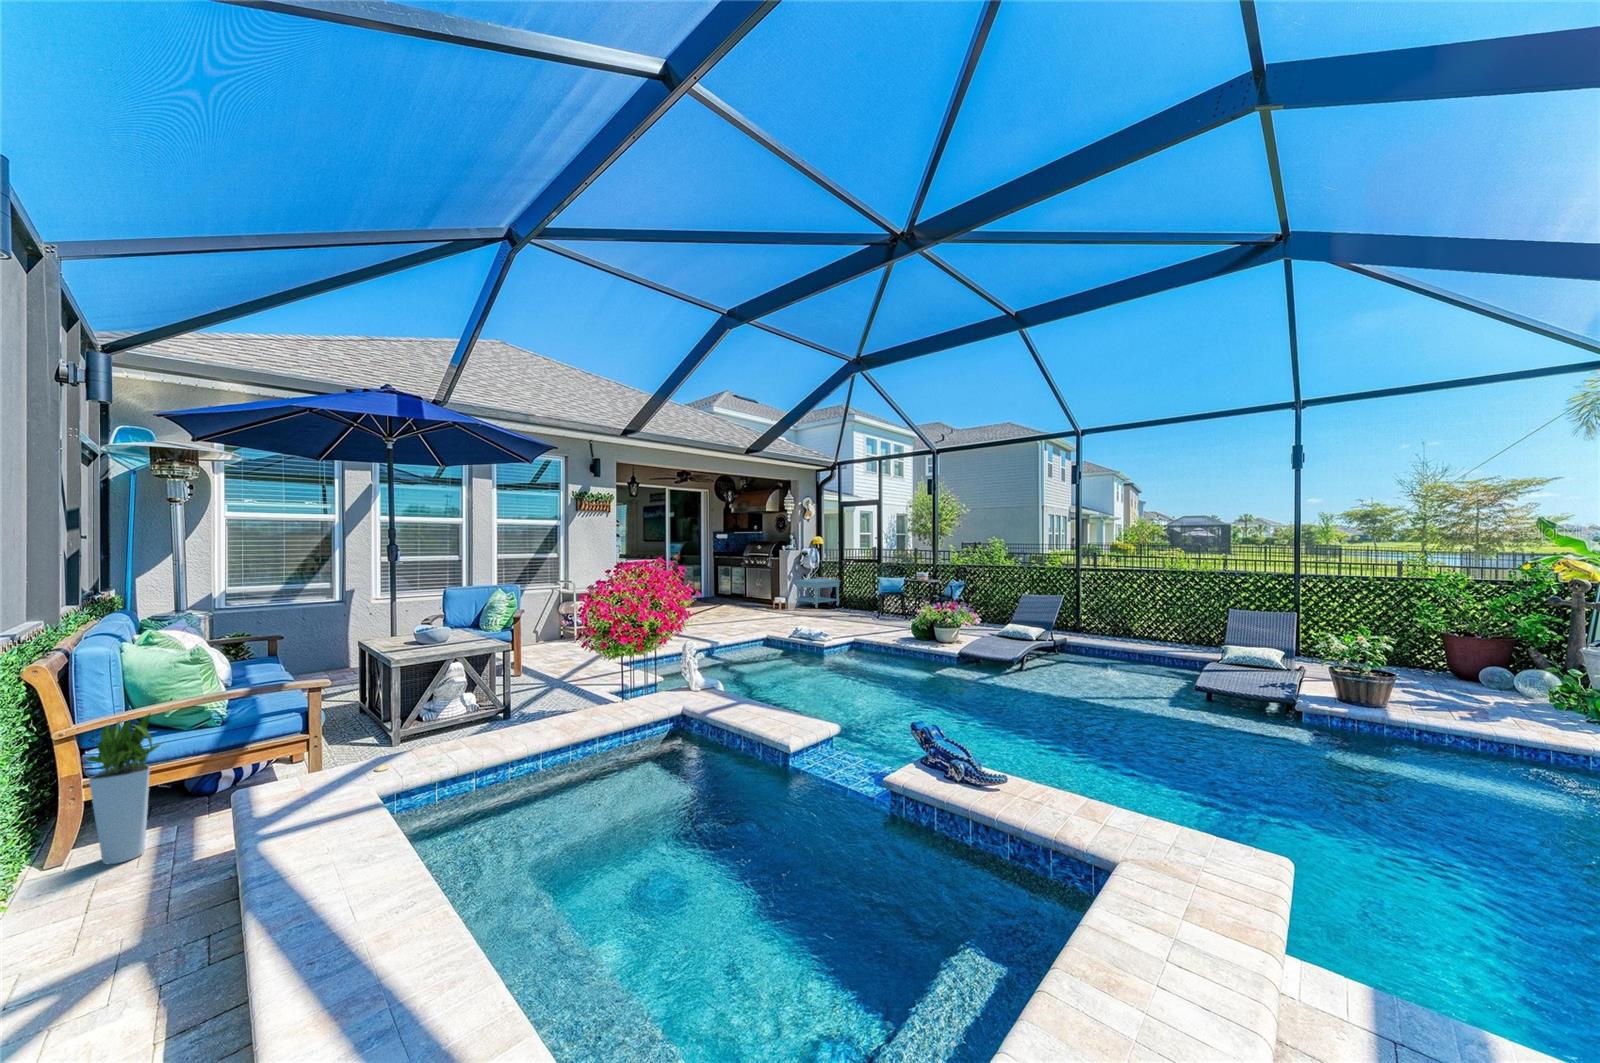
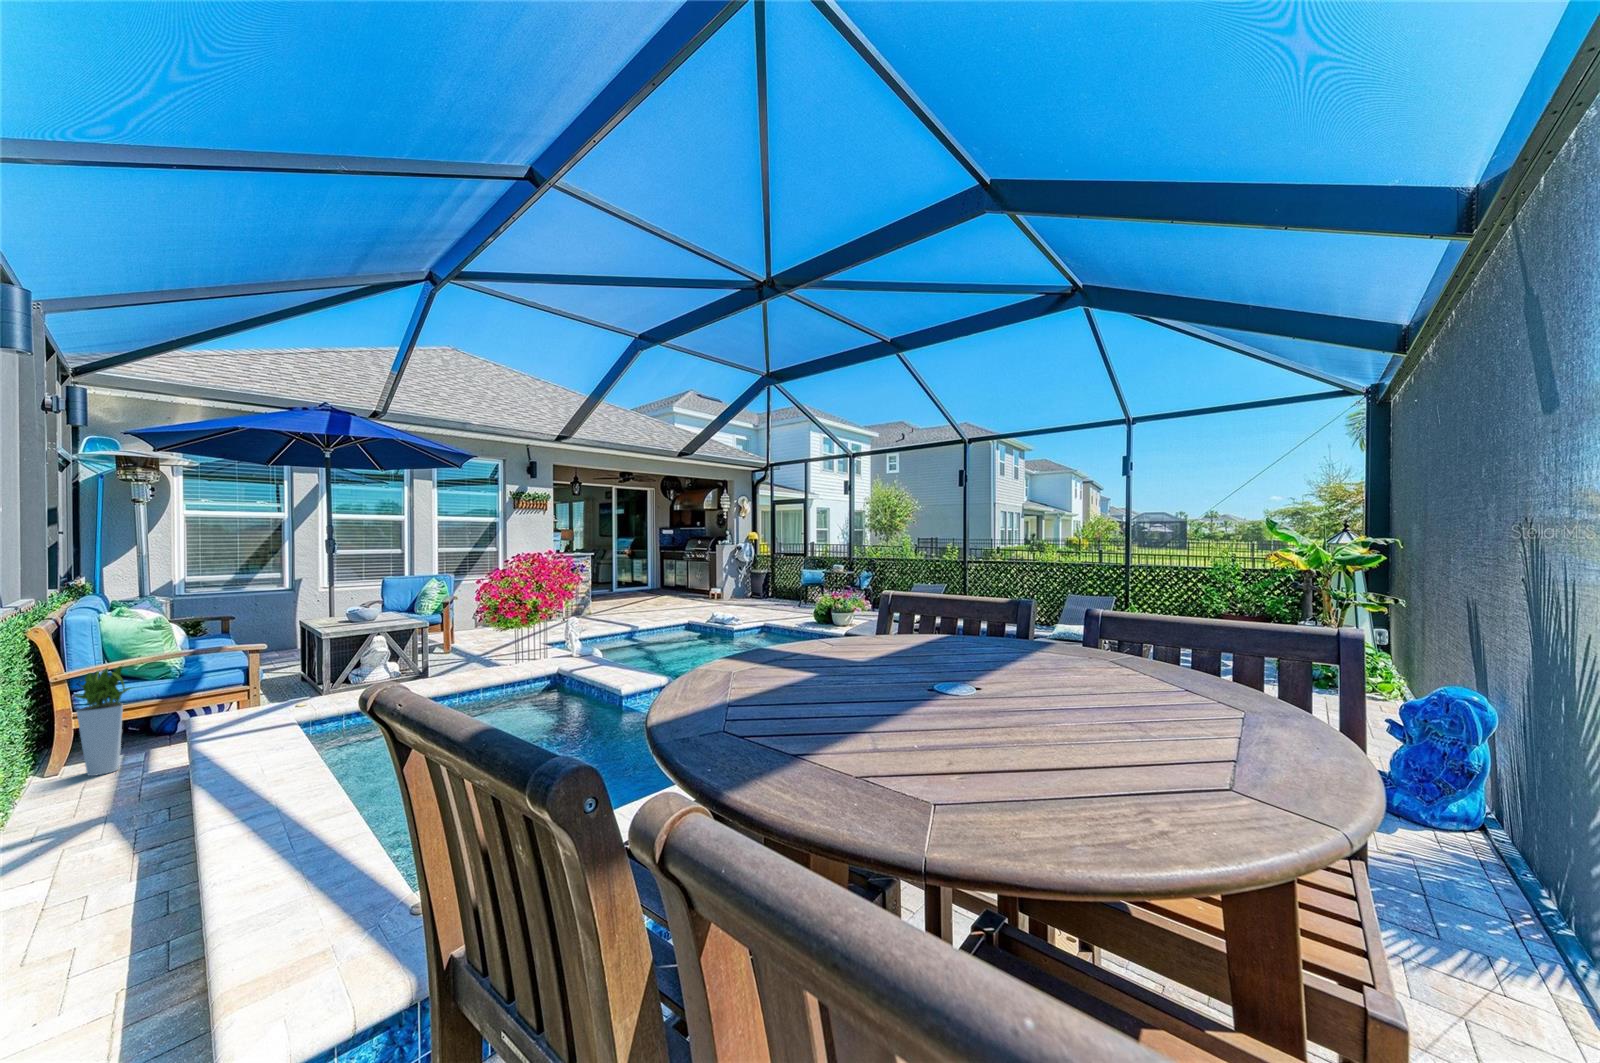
side table: present [795,578,840,608] -> none [727,571,770,599]

